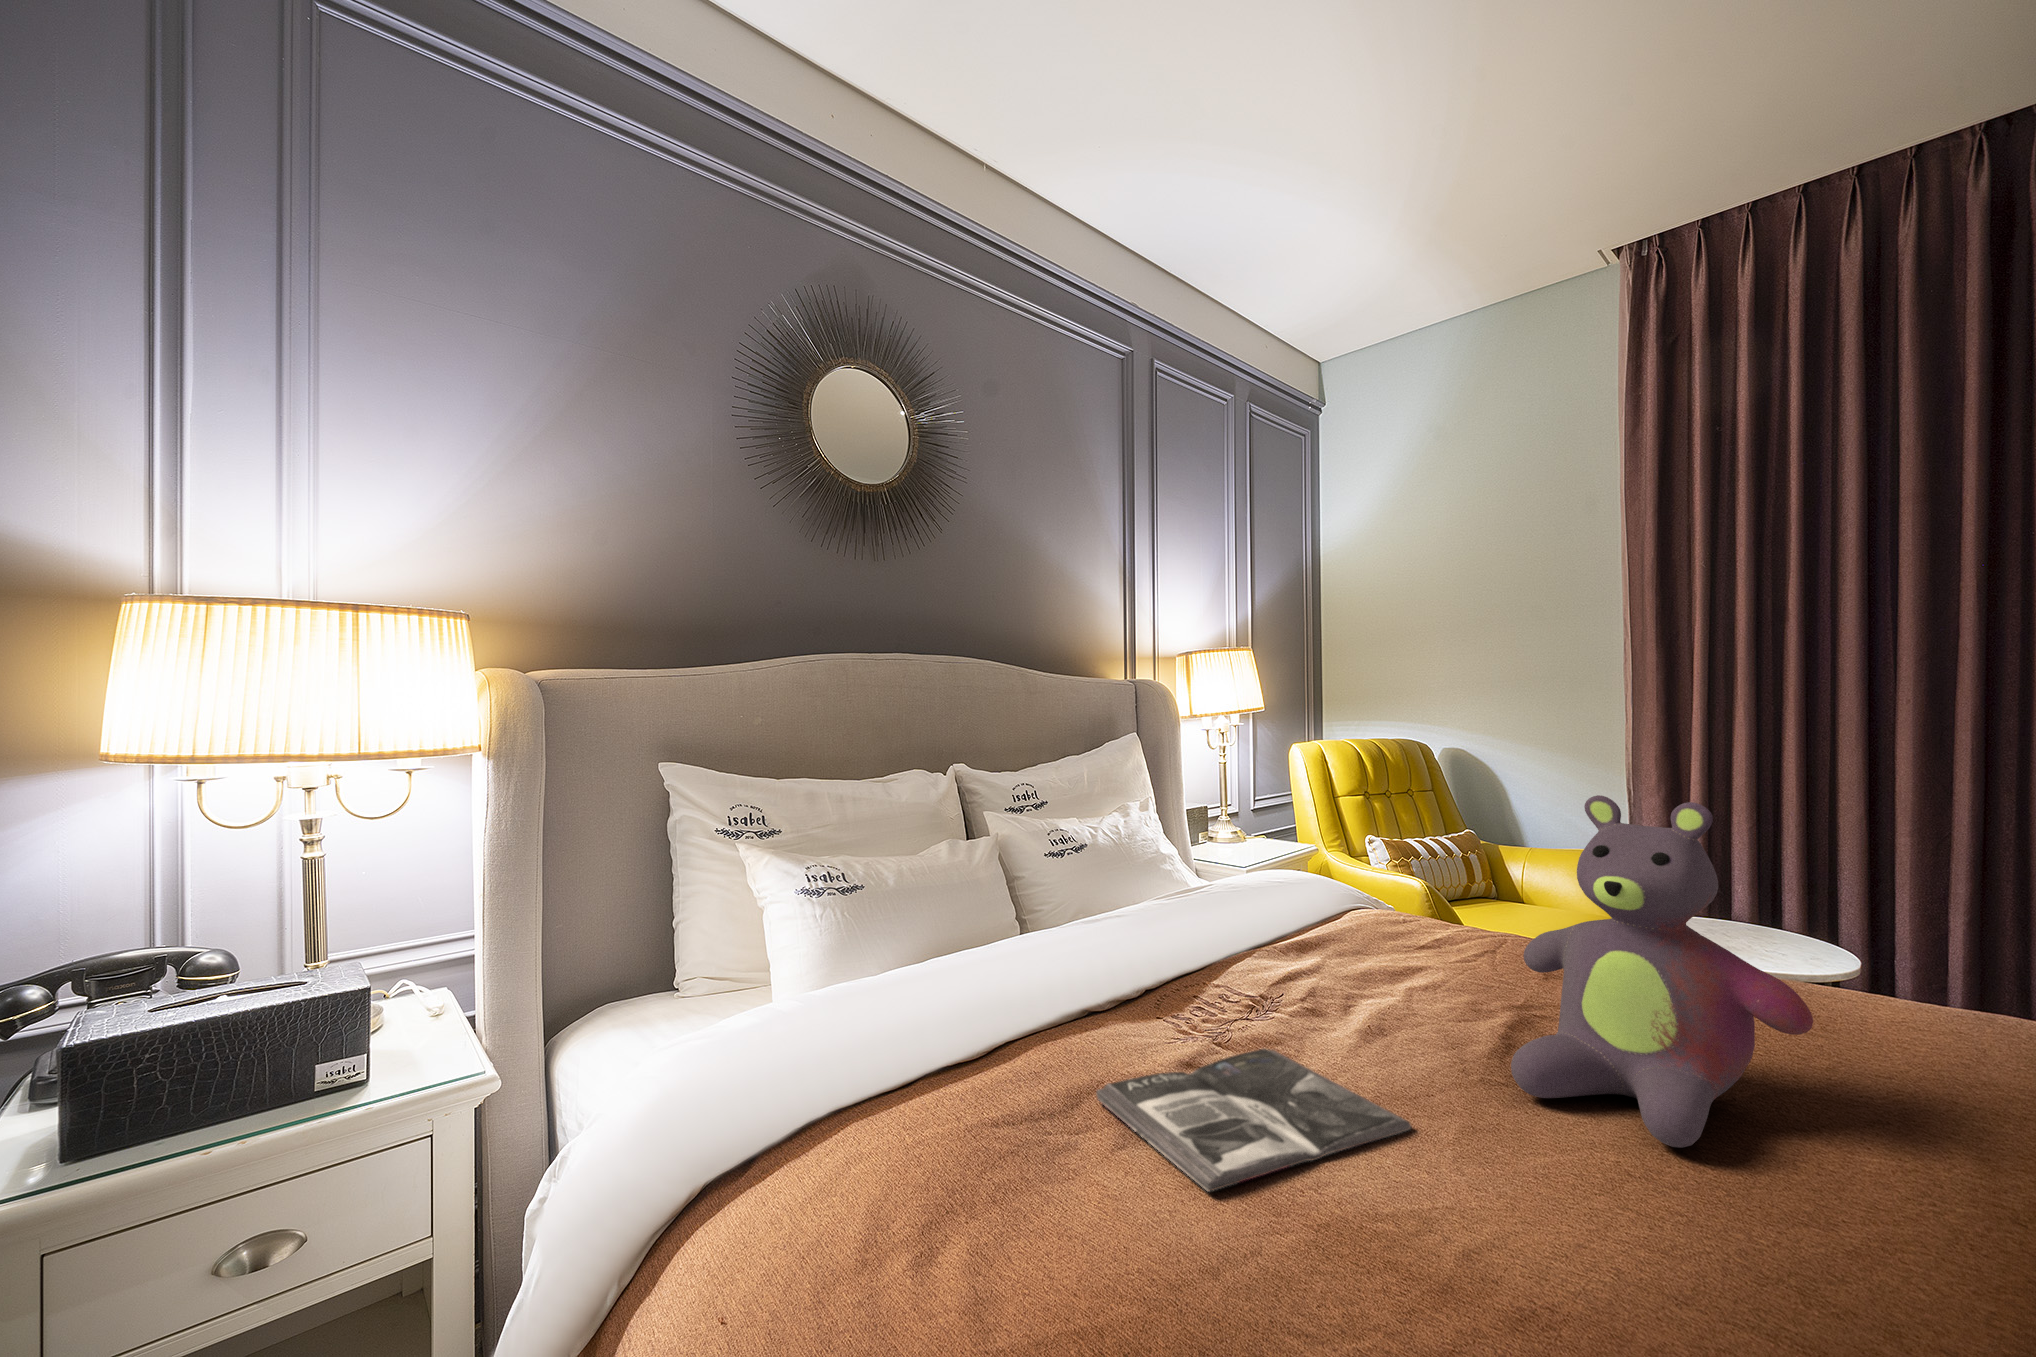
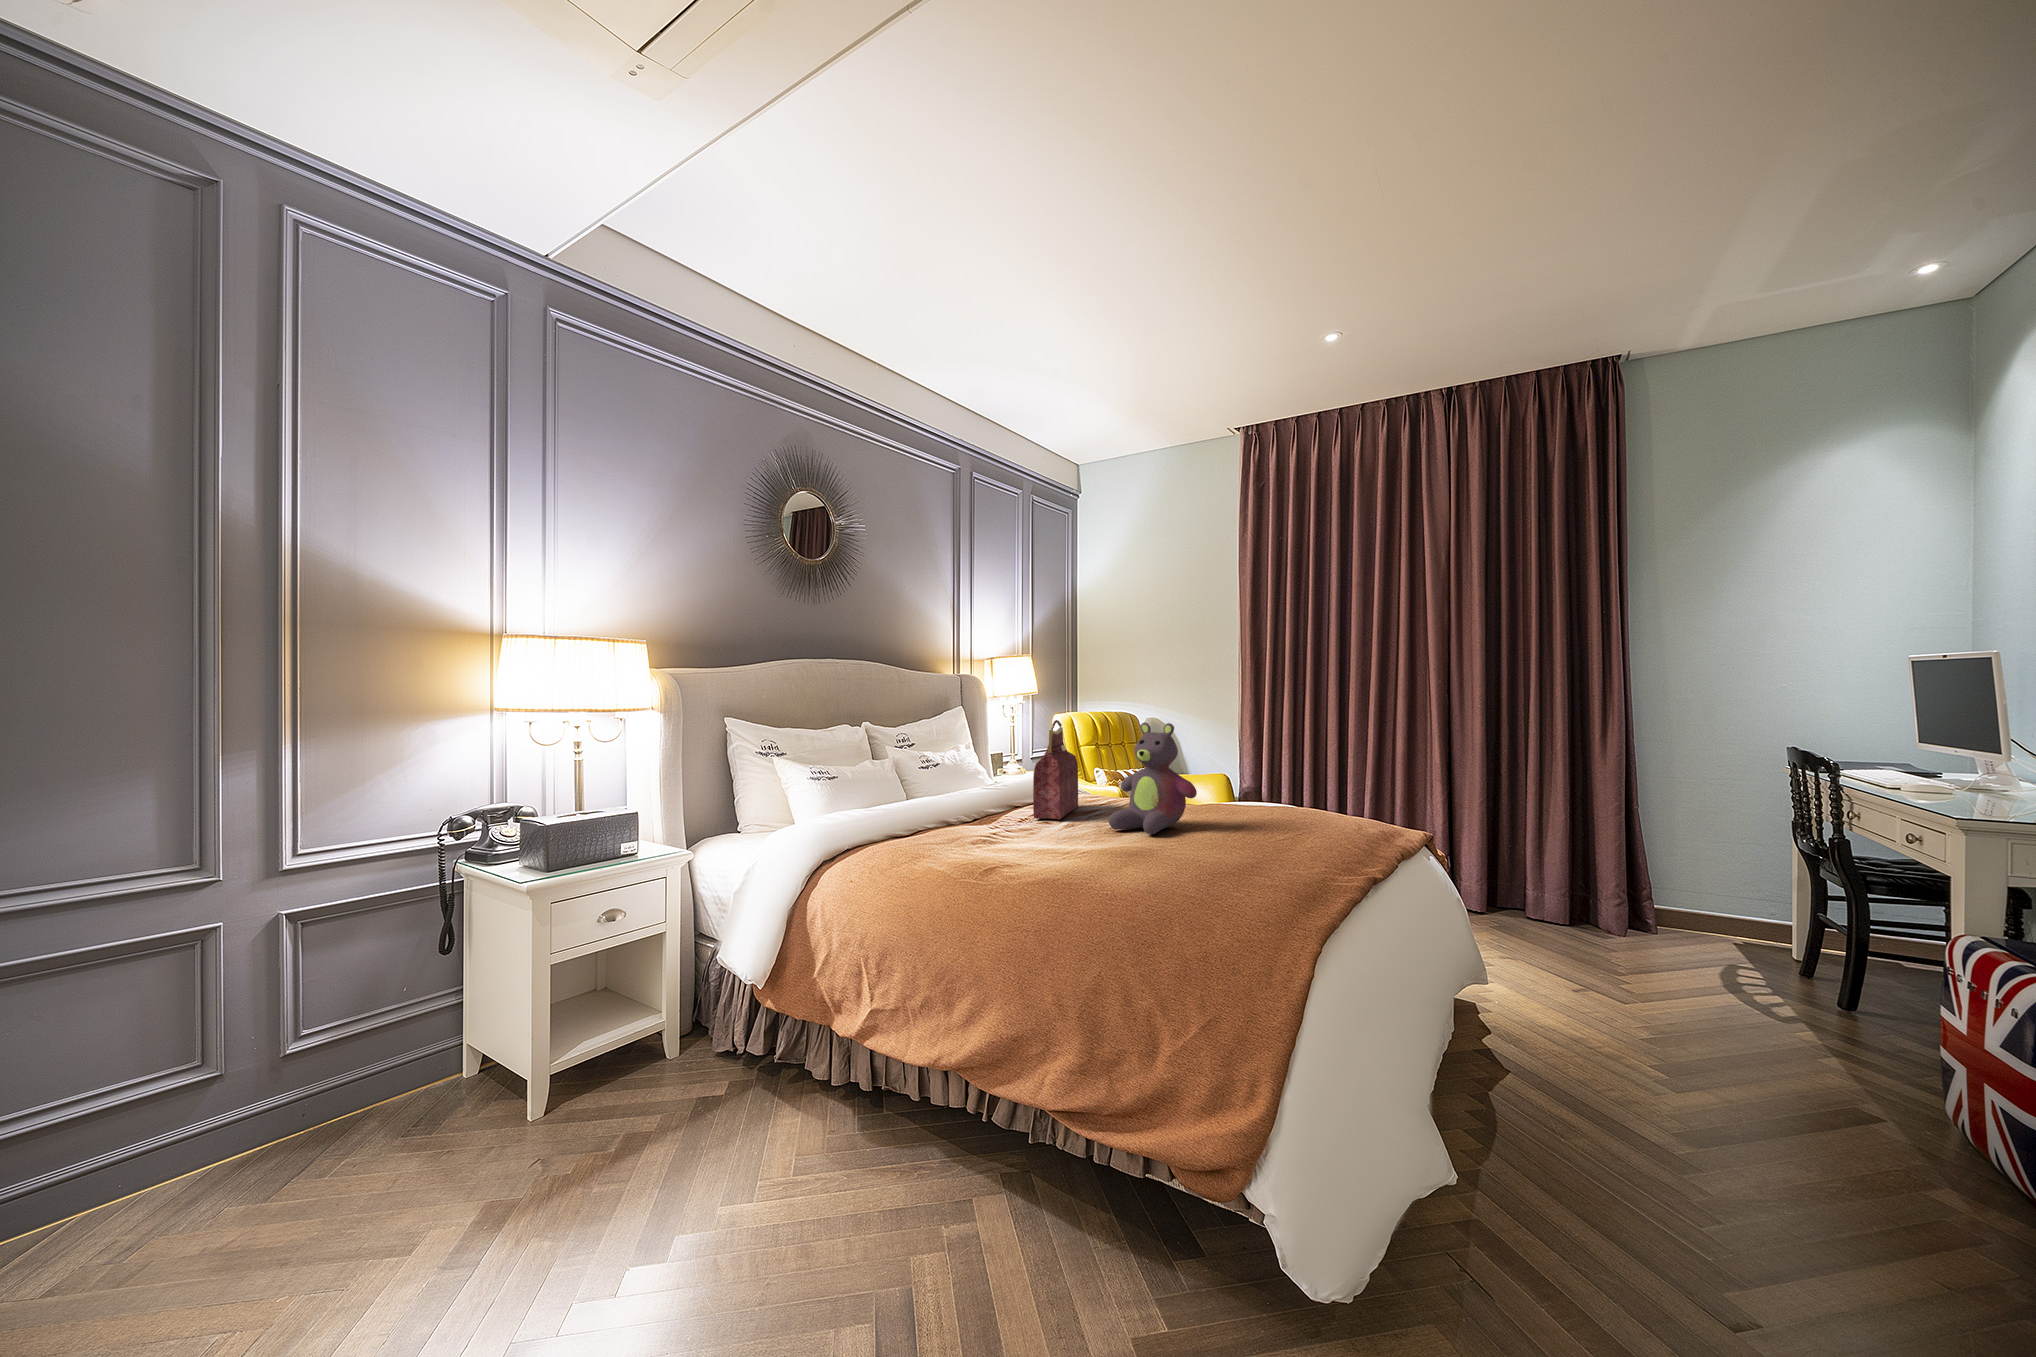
handbag: none [1284,775,1380,1021] -> present [1033,720,1078,819]
magazine: present [1096,1049,1411,1191] -> none [959,825,1071,850]

